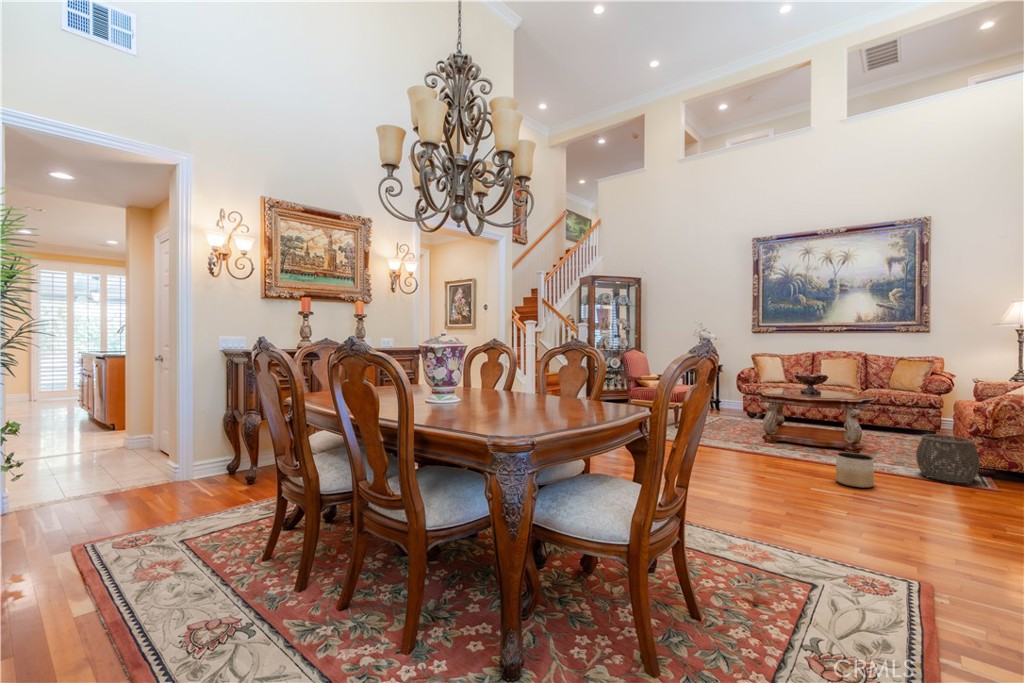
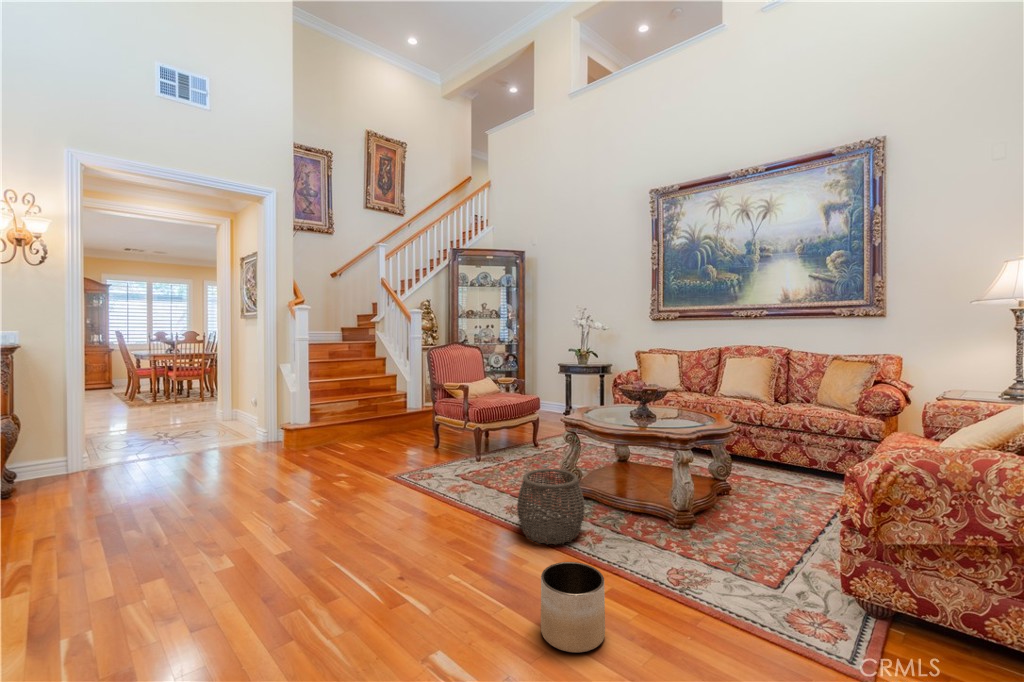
woven basket: present [916,434,980,483] -> present [517,469,585,545]

